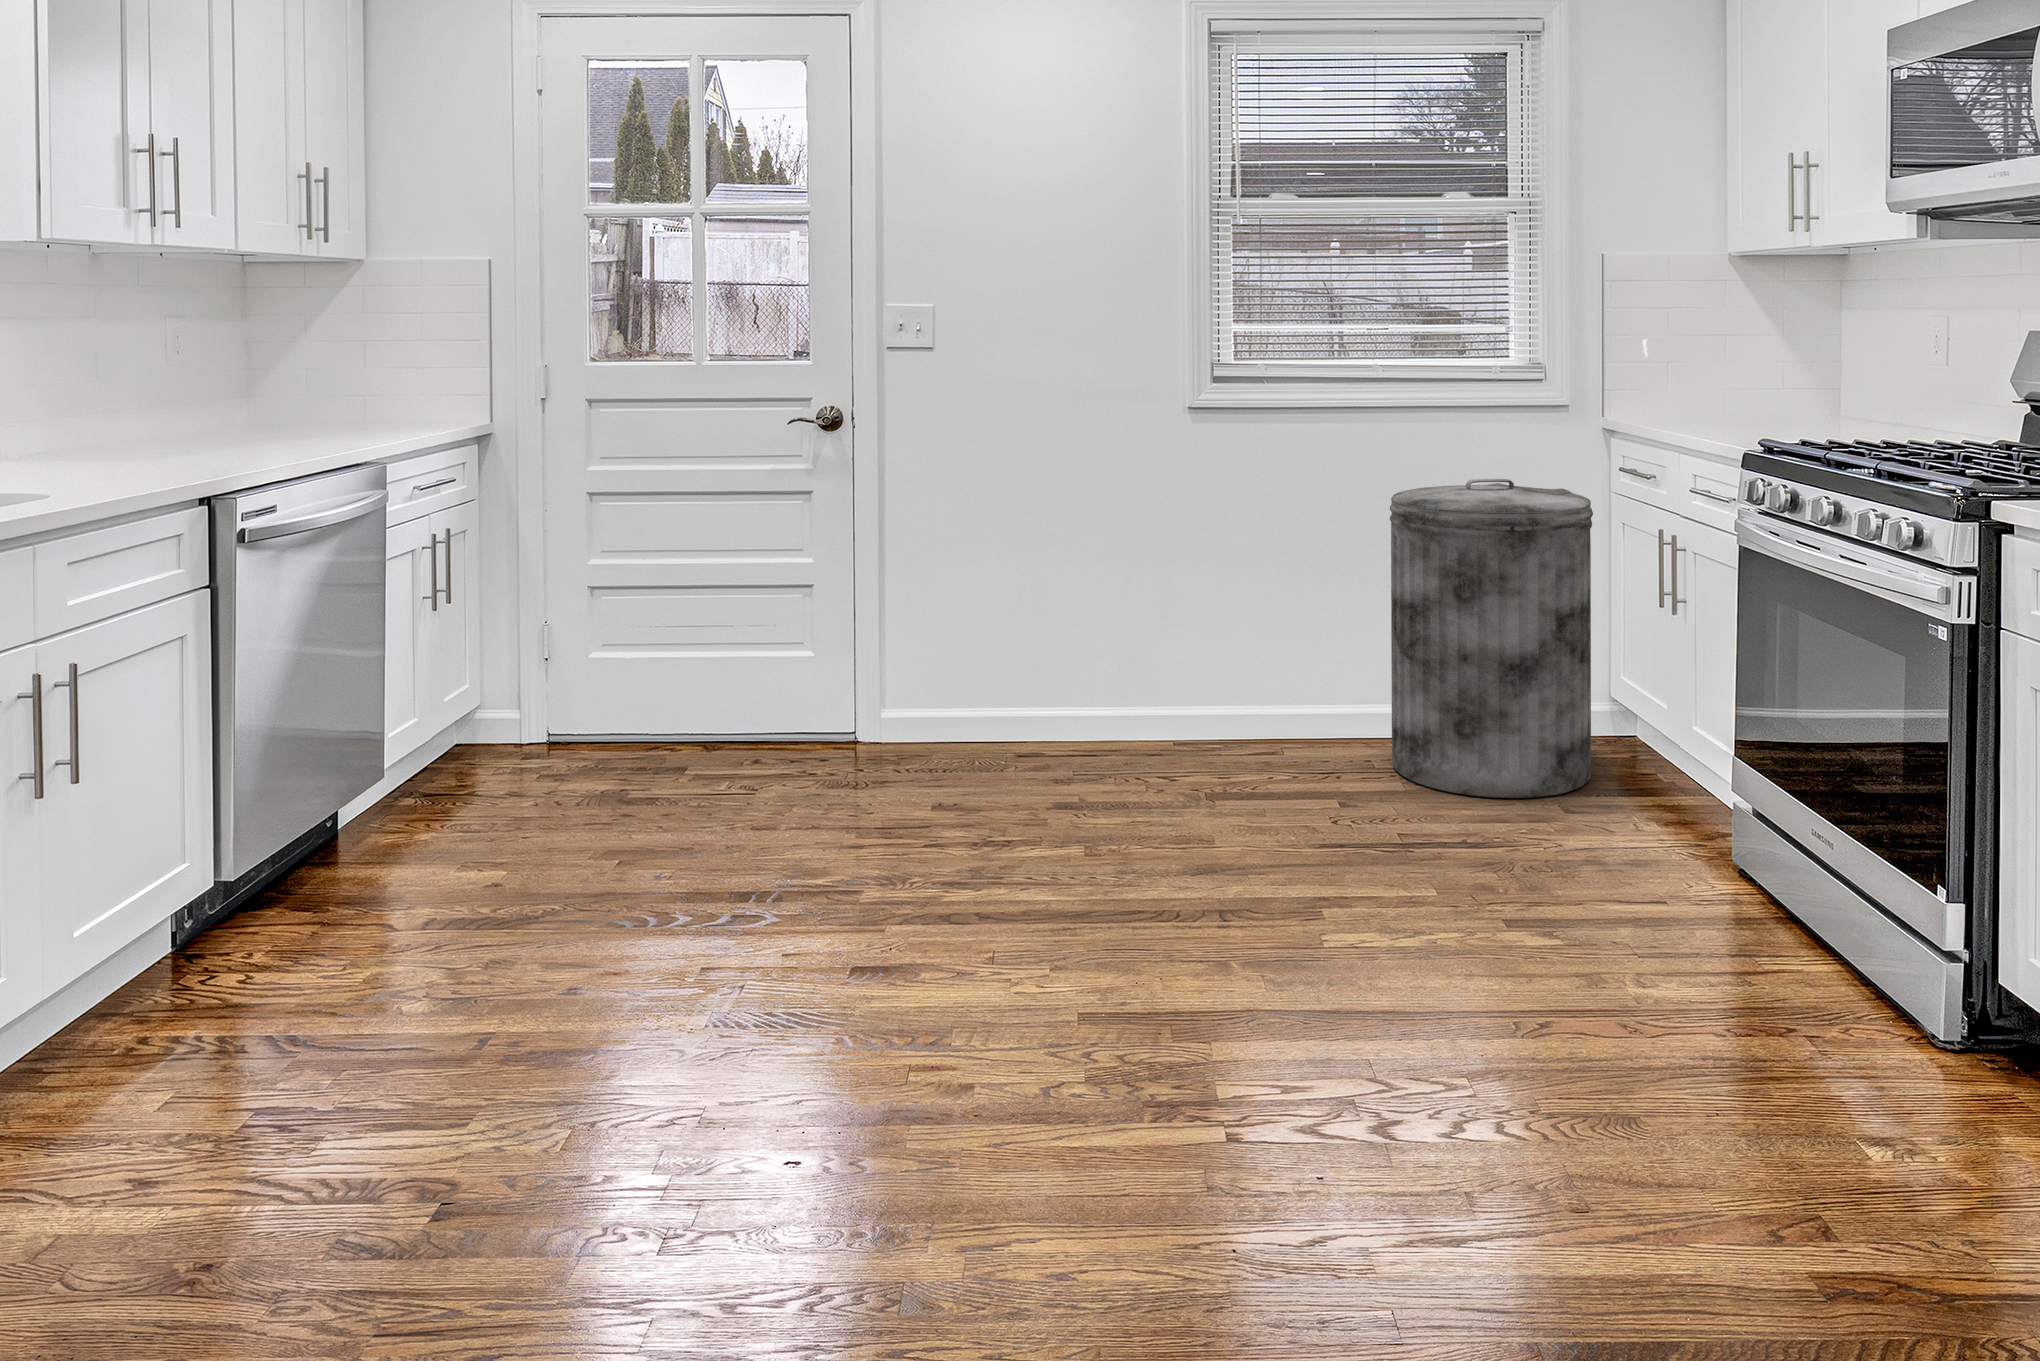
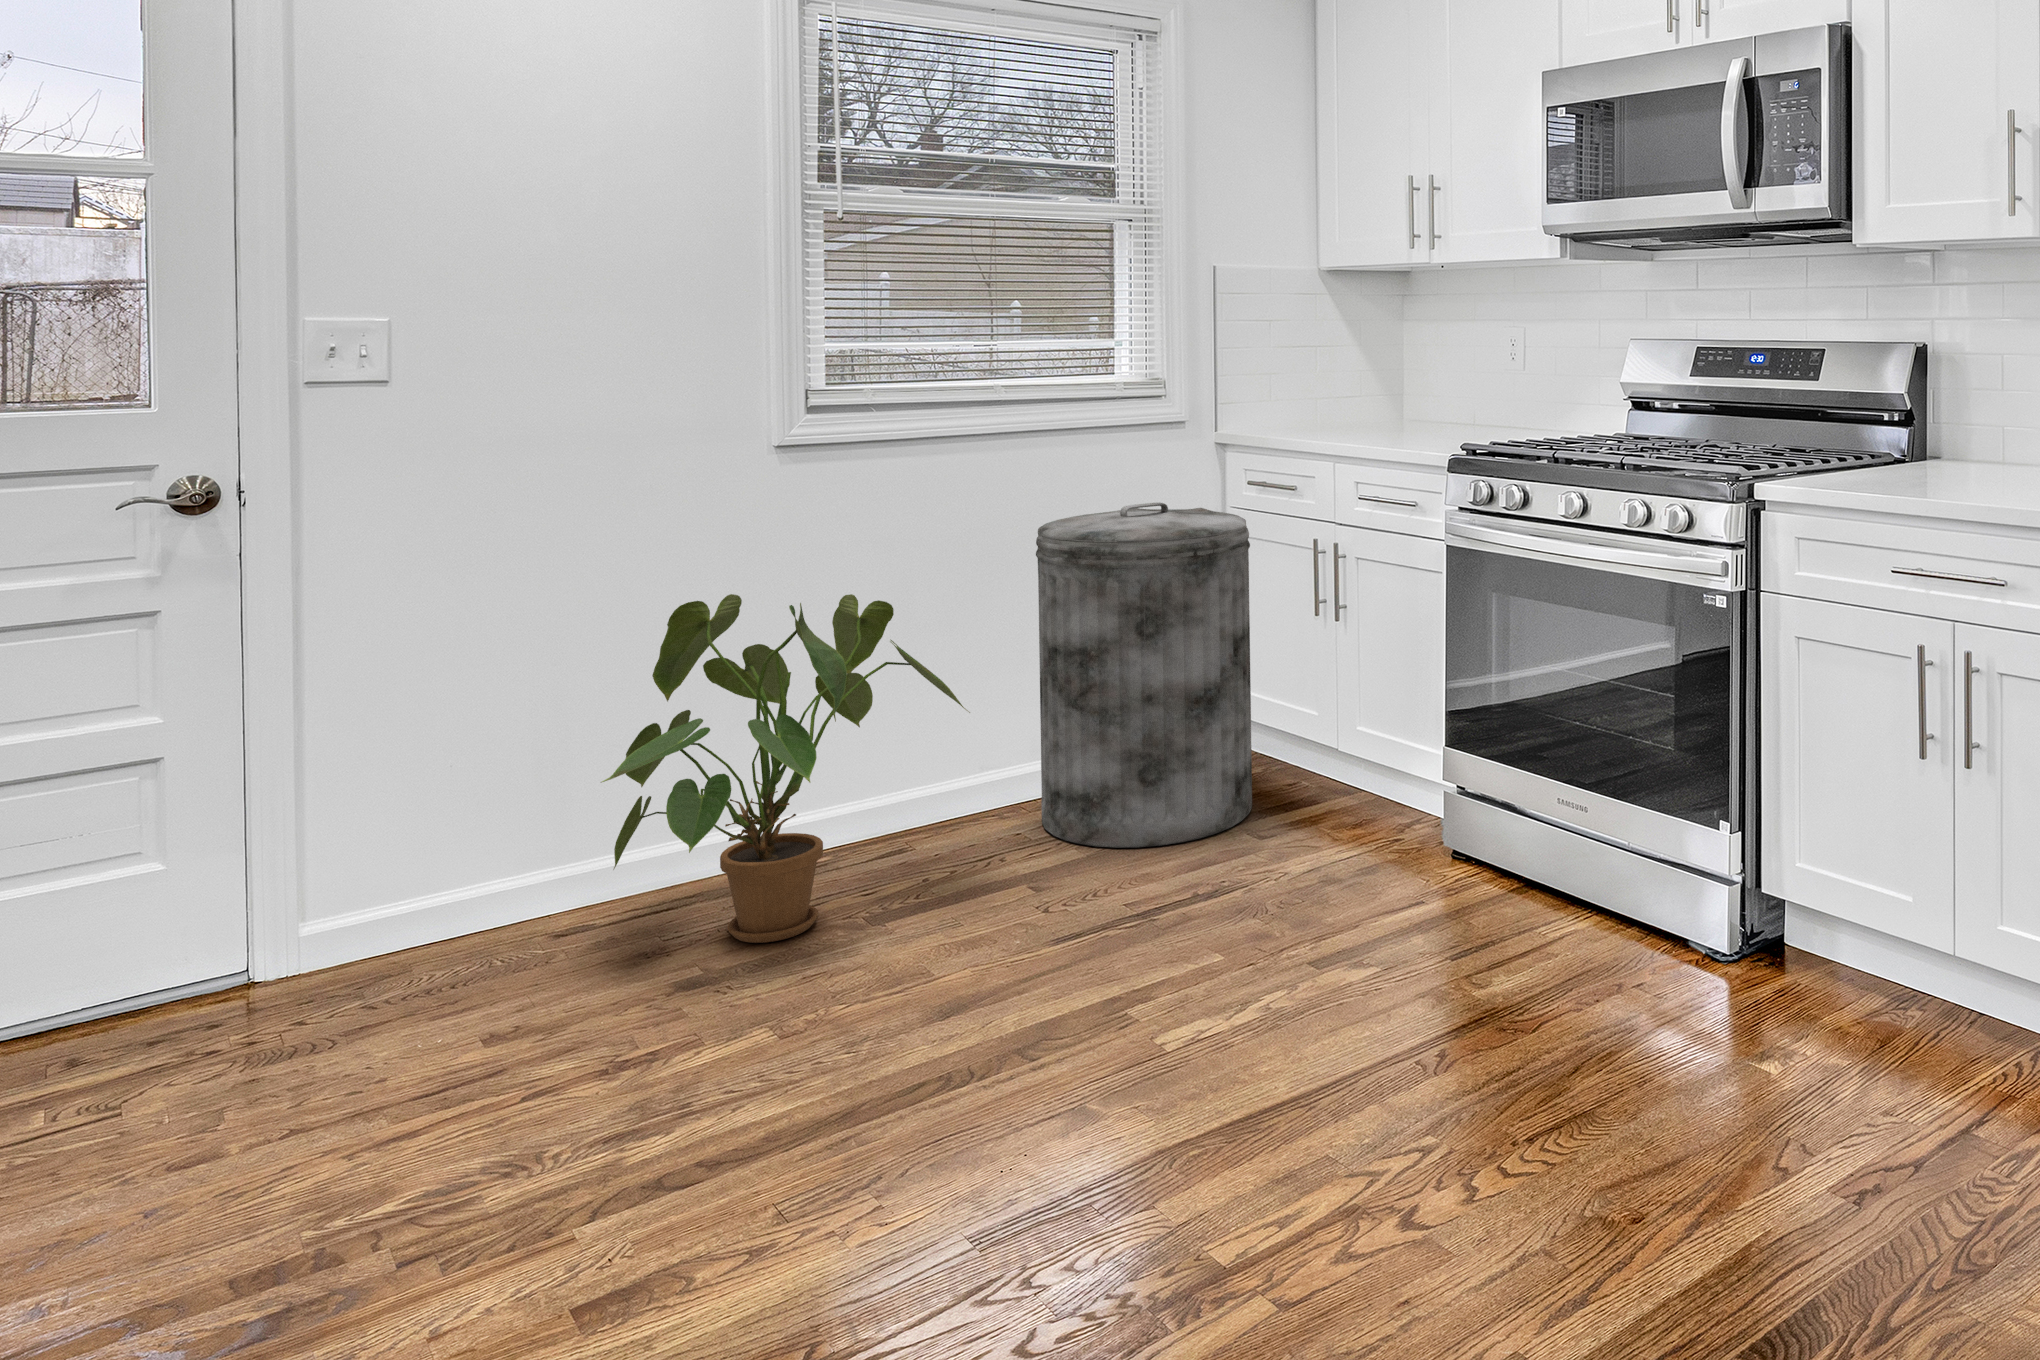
house plant: none [1025,522,1298,795] -> present [601,594,970,943]

